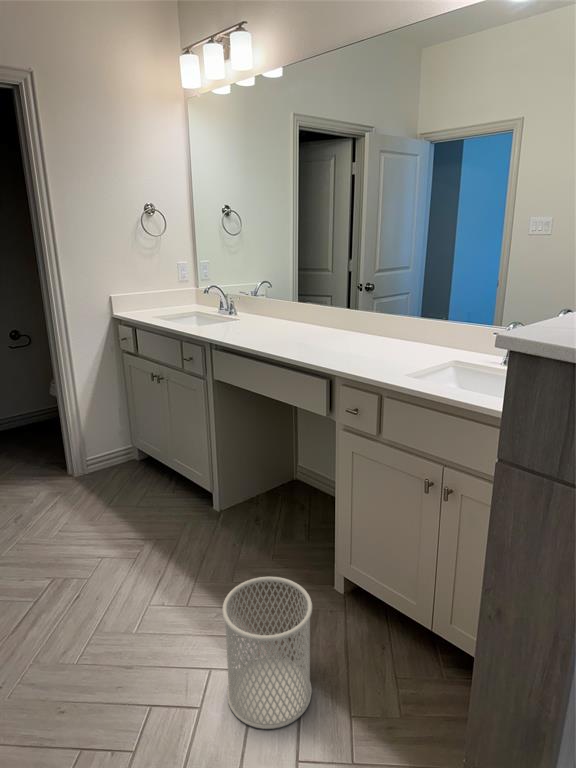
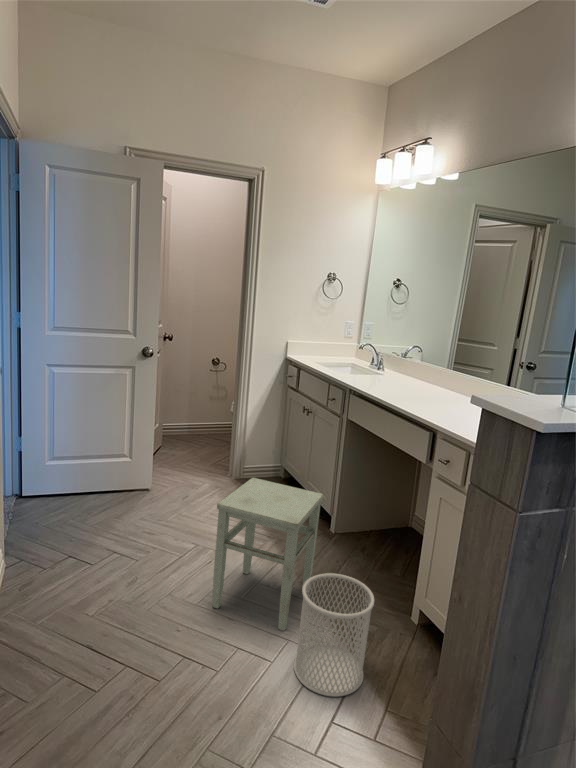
stool: none [79,481,214,661] -> present [212,478,323,631]

